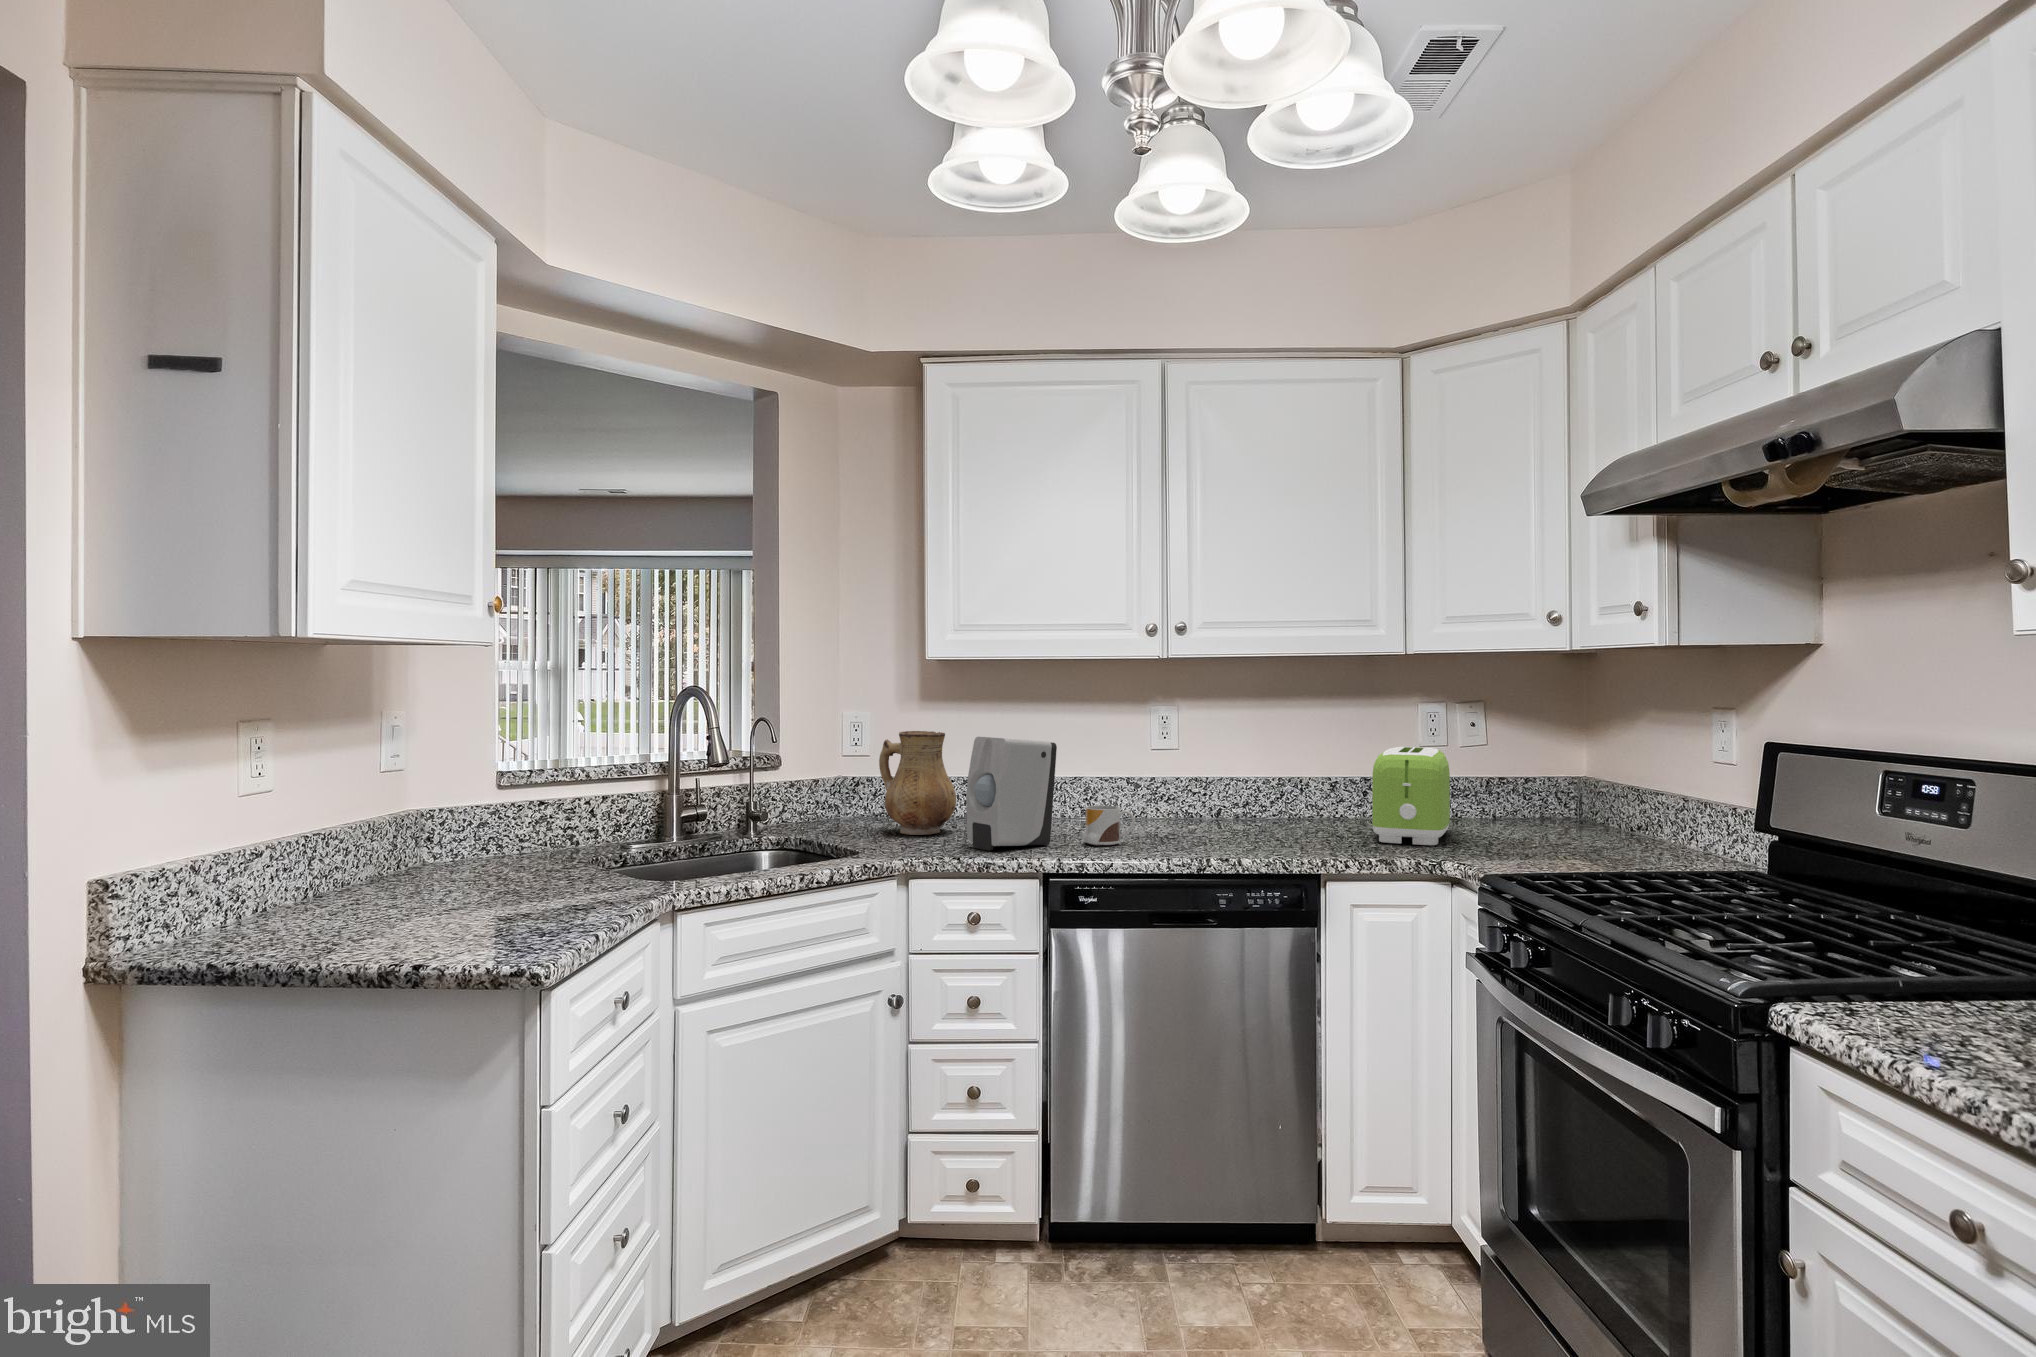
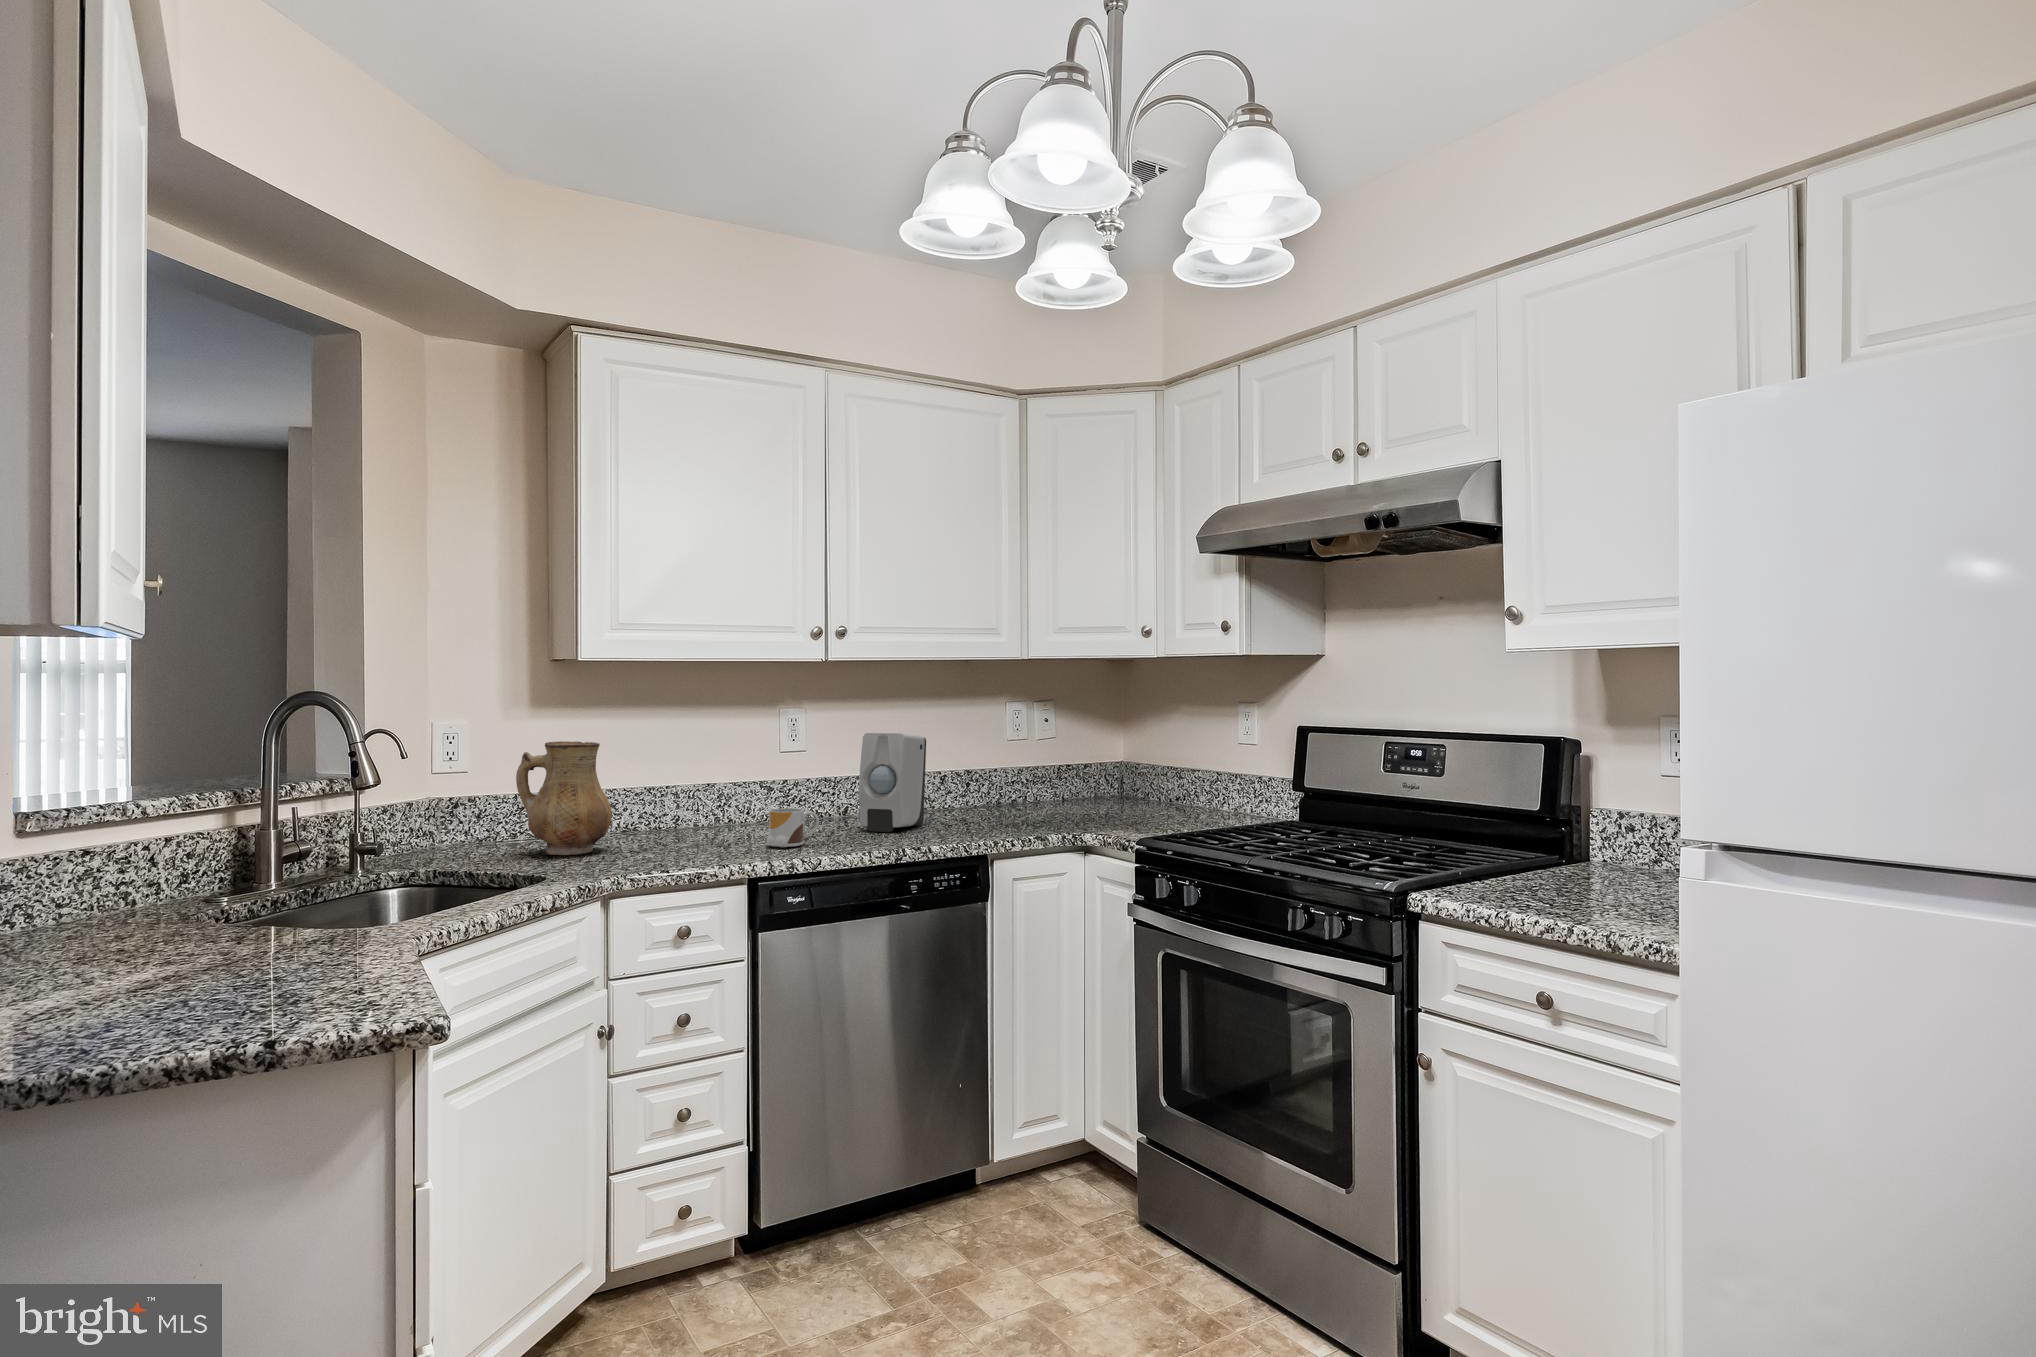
soap dispenser: present [966,737,1057,851] -> present [859,733,926,832]
toaster: present [1372,747,1450,845] -> none [996,742,1065,824]

